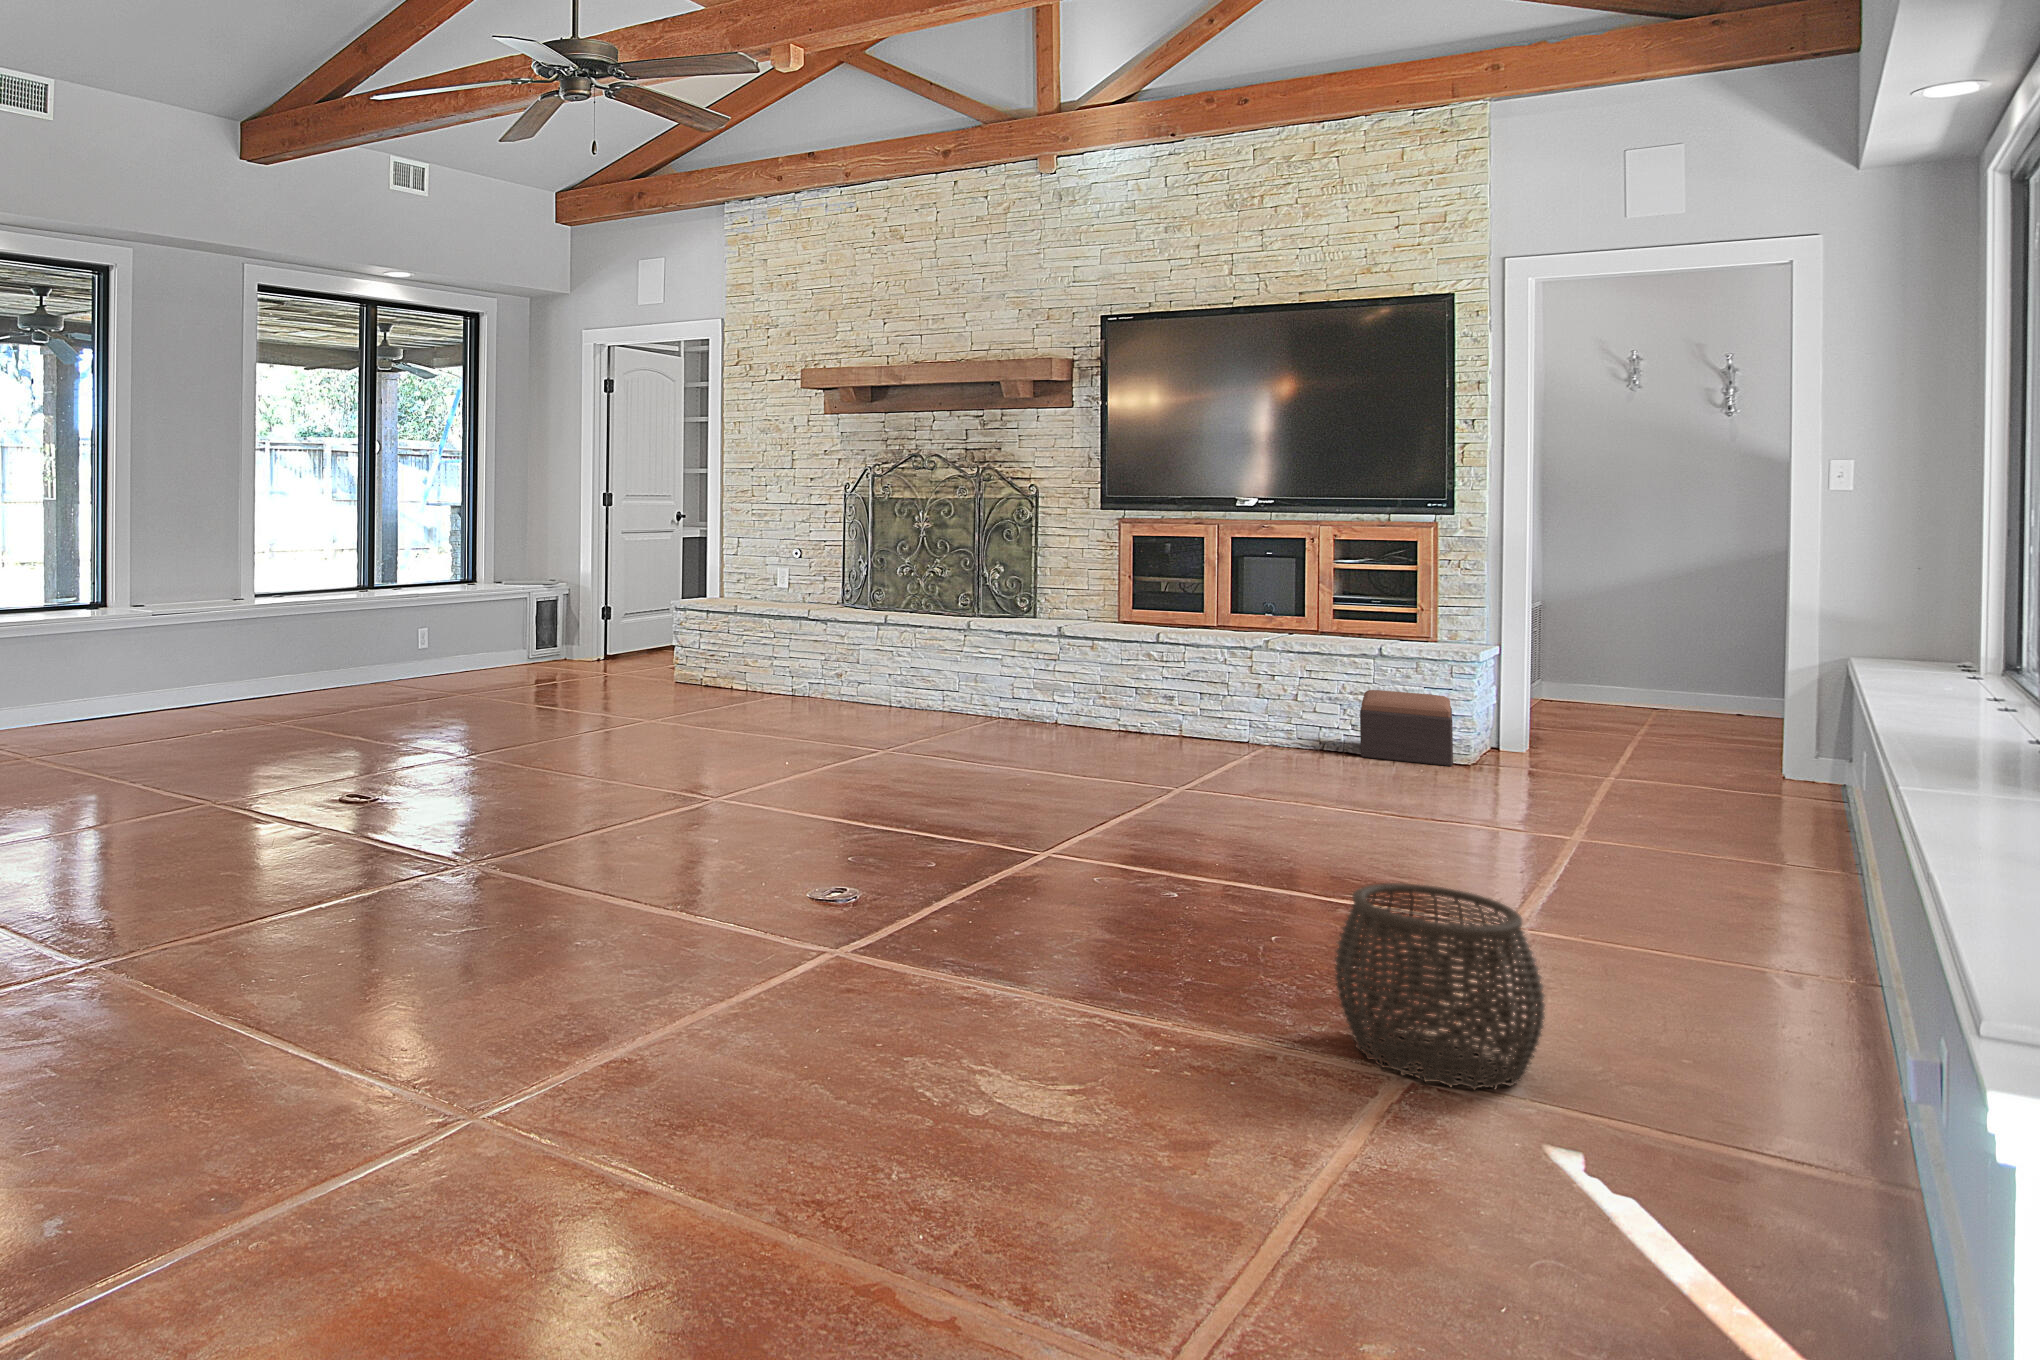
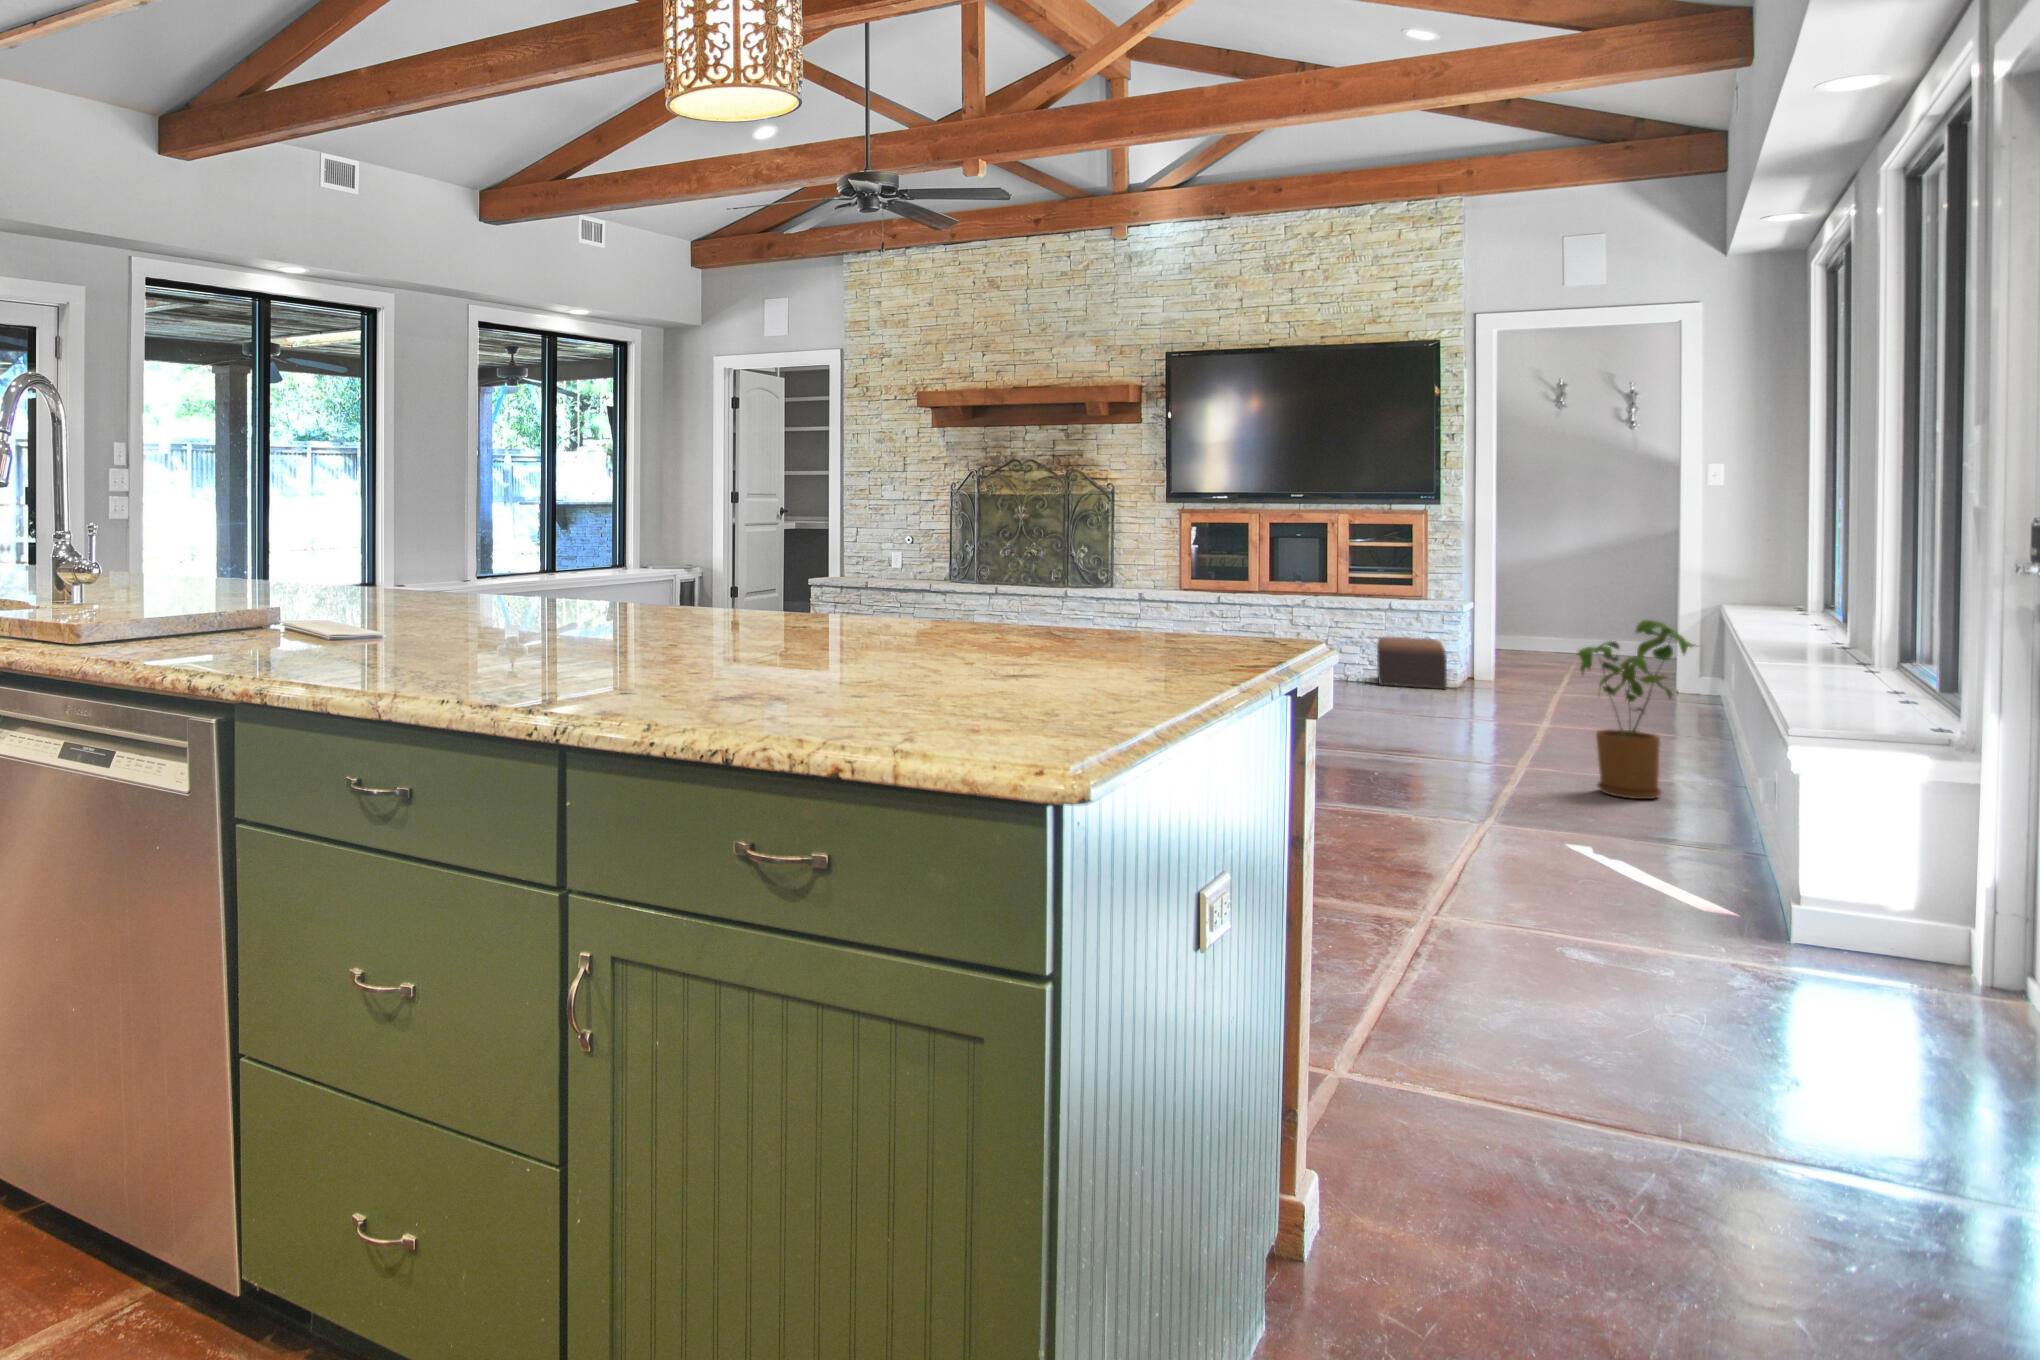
house plant: none [1601,725,1807,1018] -> present [1579,620,1695,799]
woven basket: present [1335,883,1545,1090] -> none [1429,716,1558,827]

